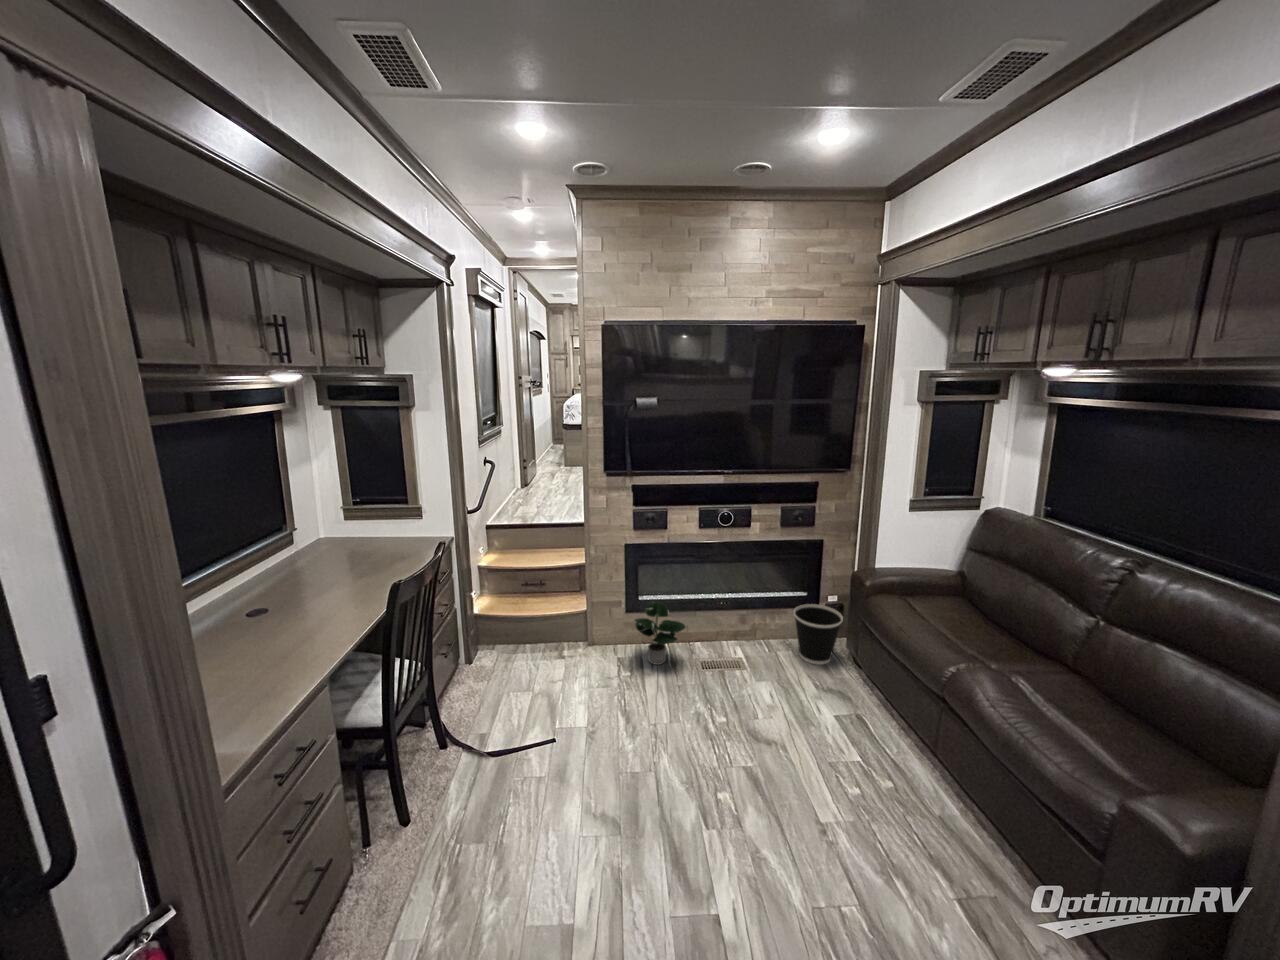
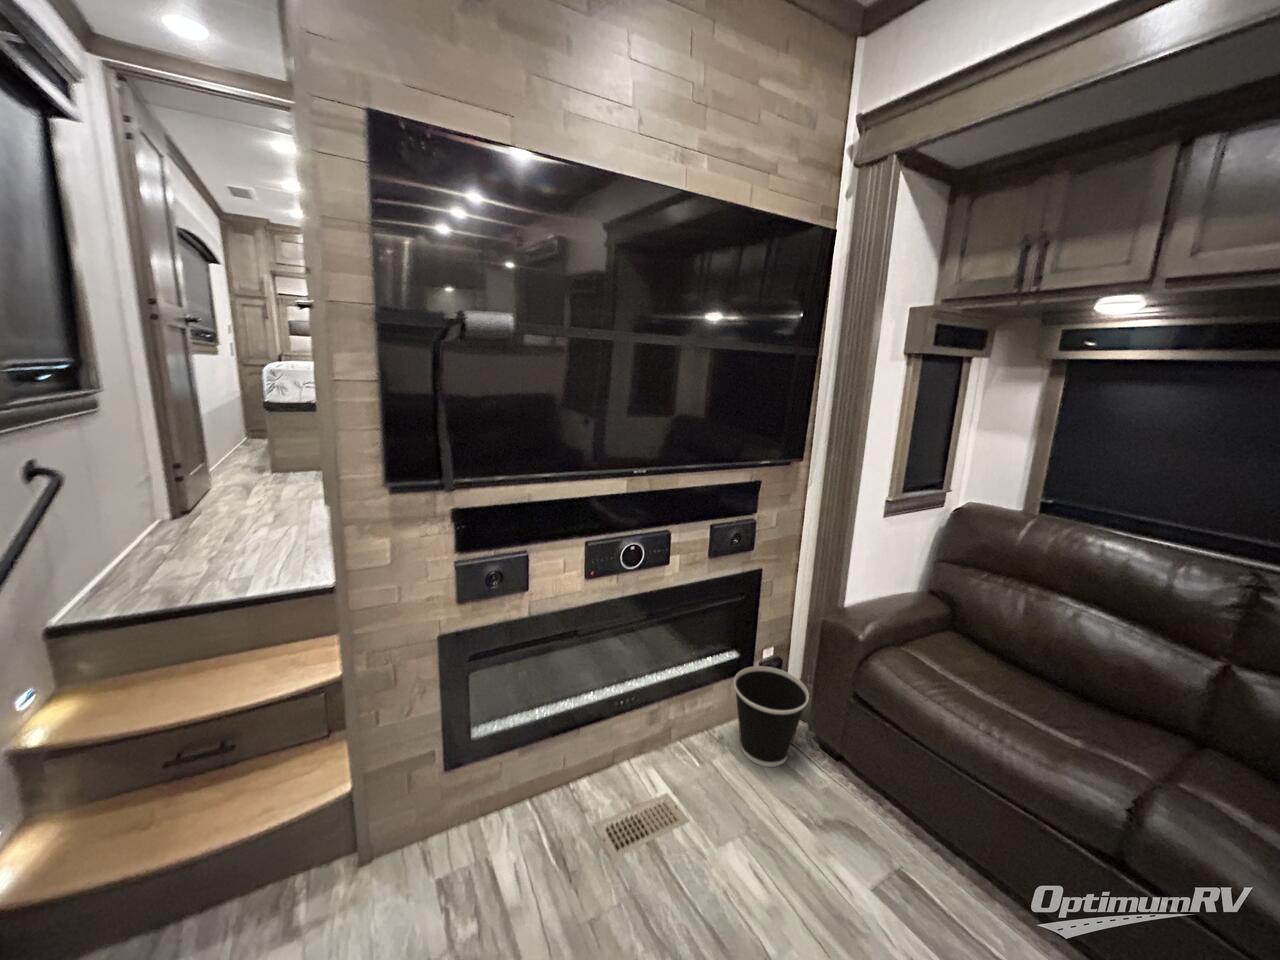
potted plant: present [635,601,686,665] -> none [473,733,585,874]

